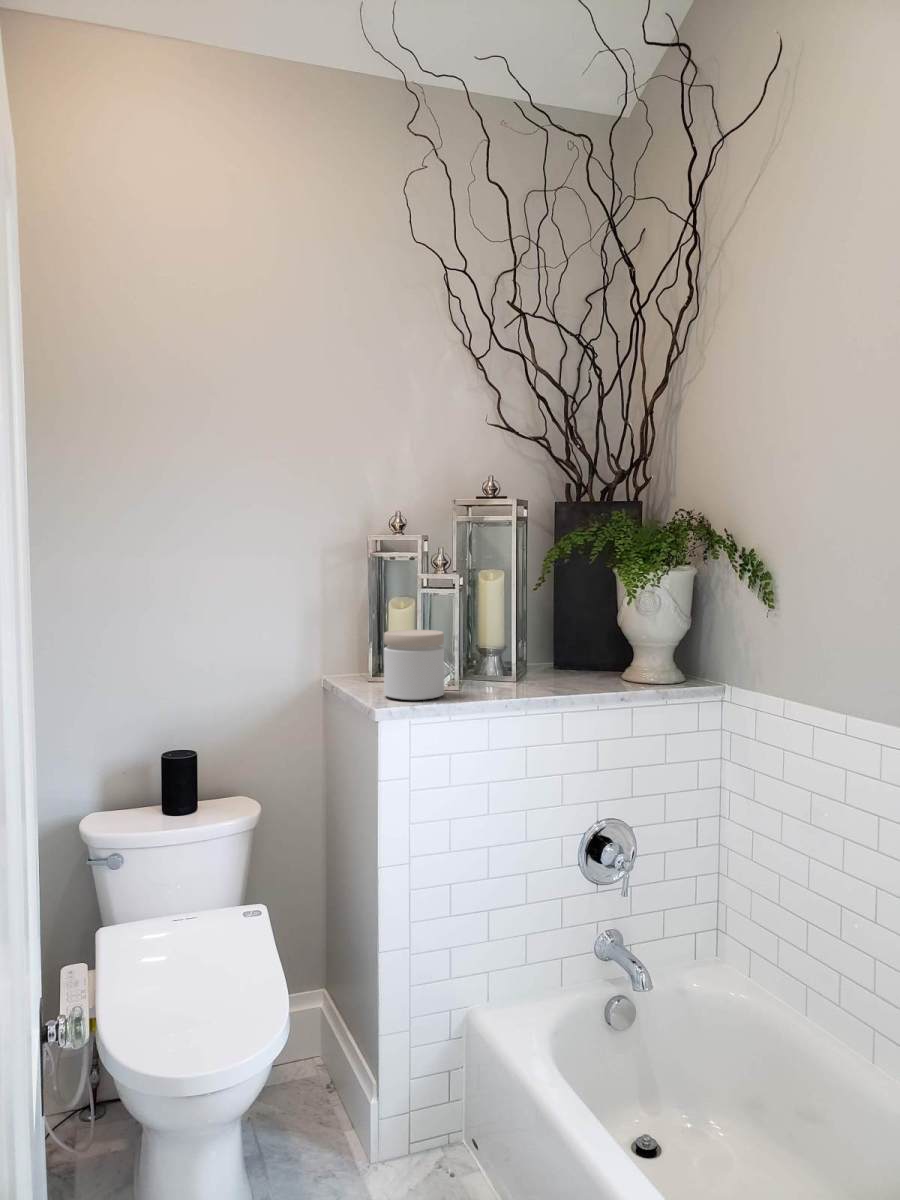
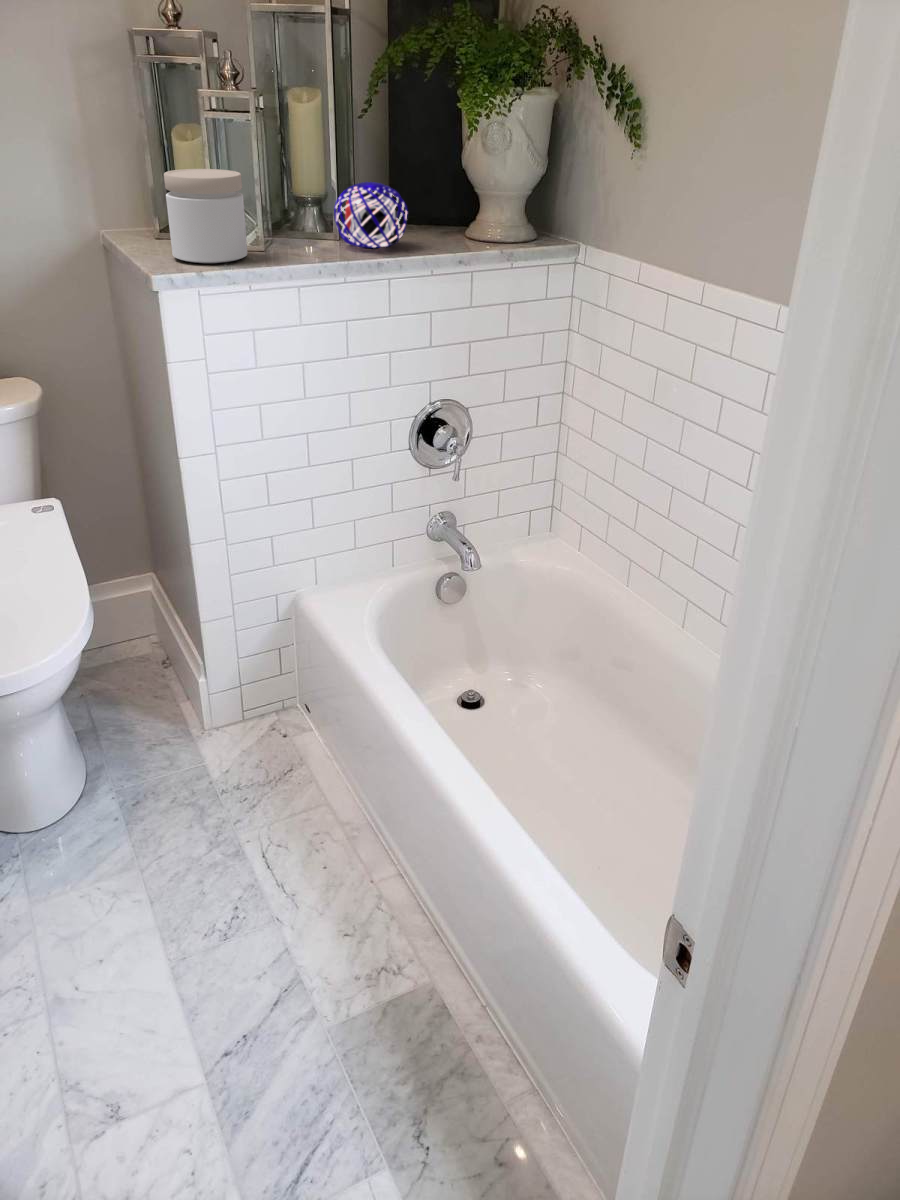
decorative orb: none [515,638,576,688] -> present [334,182,408,248]

